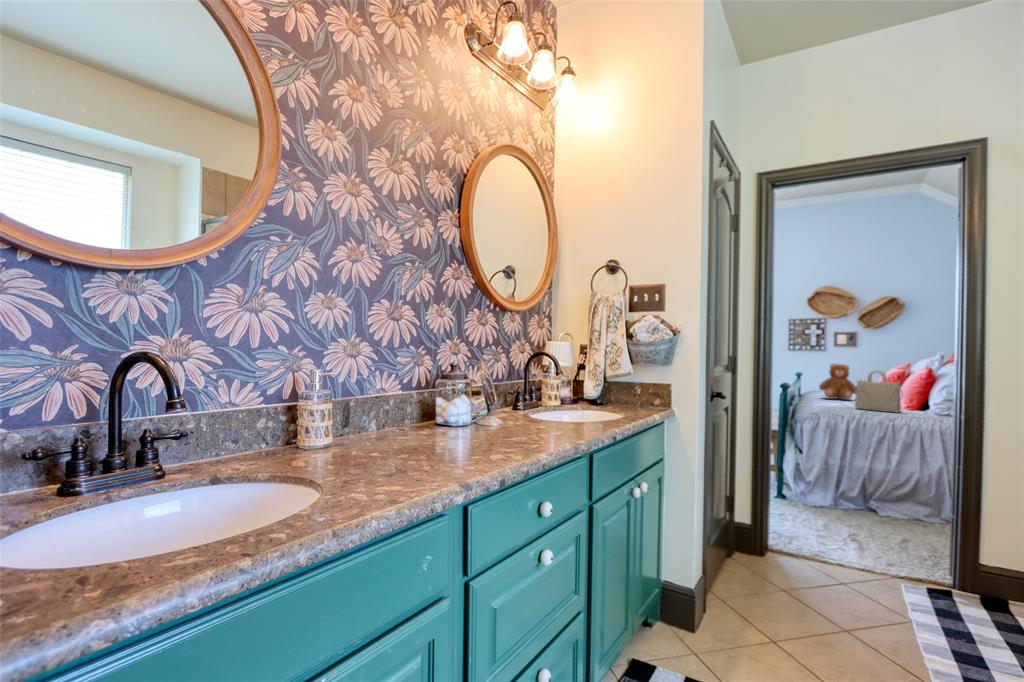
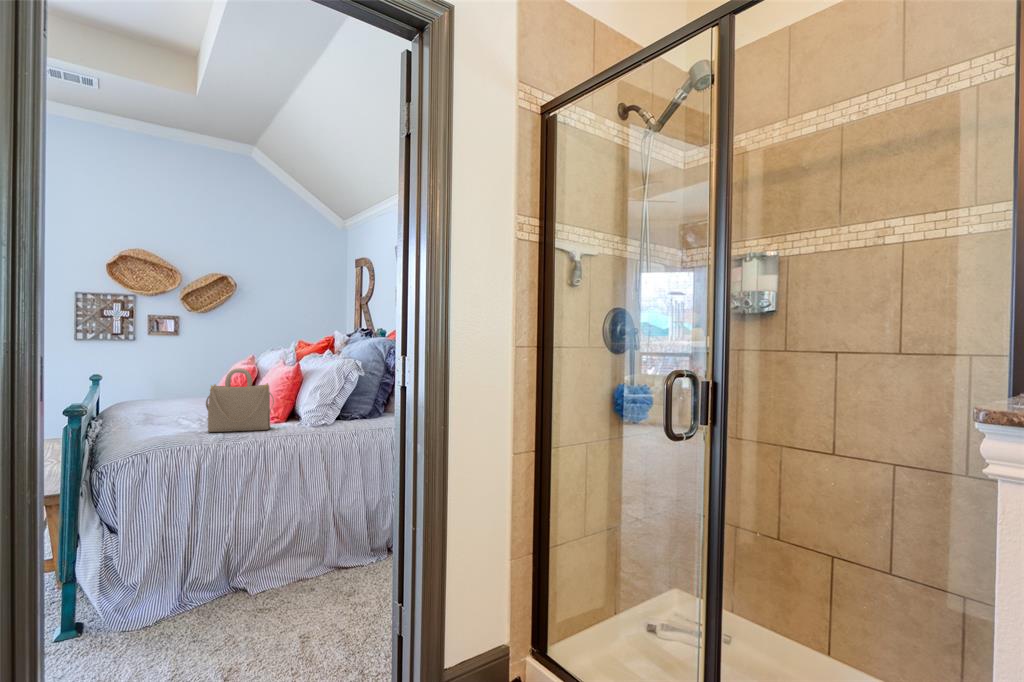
teddy bear: present [819,364,856,400] -> none [136,360,198,416]

